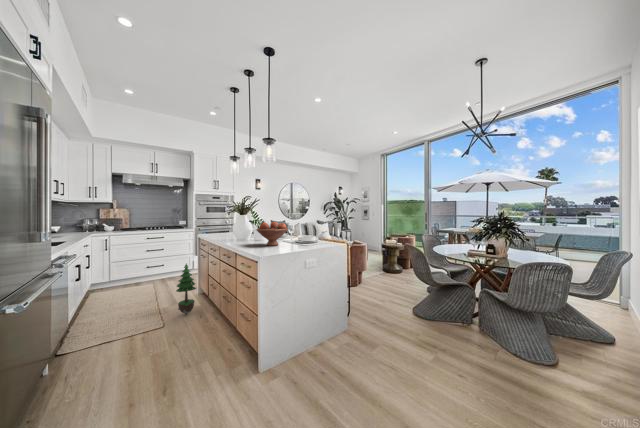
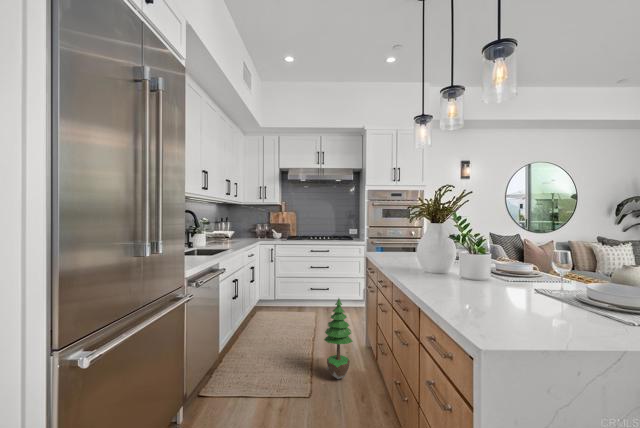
fruit bowl: present [256,222,288,246] -> none [449,240,533,299]

